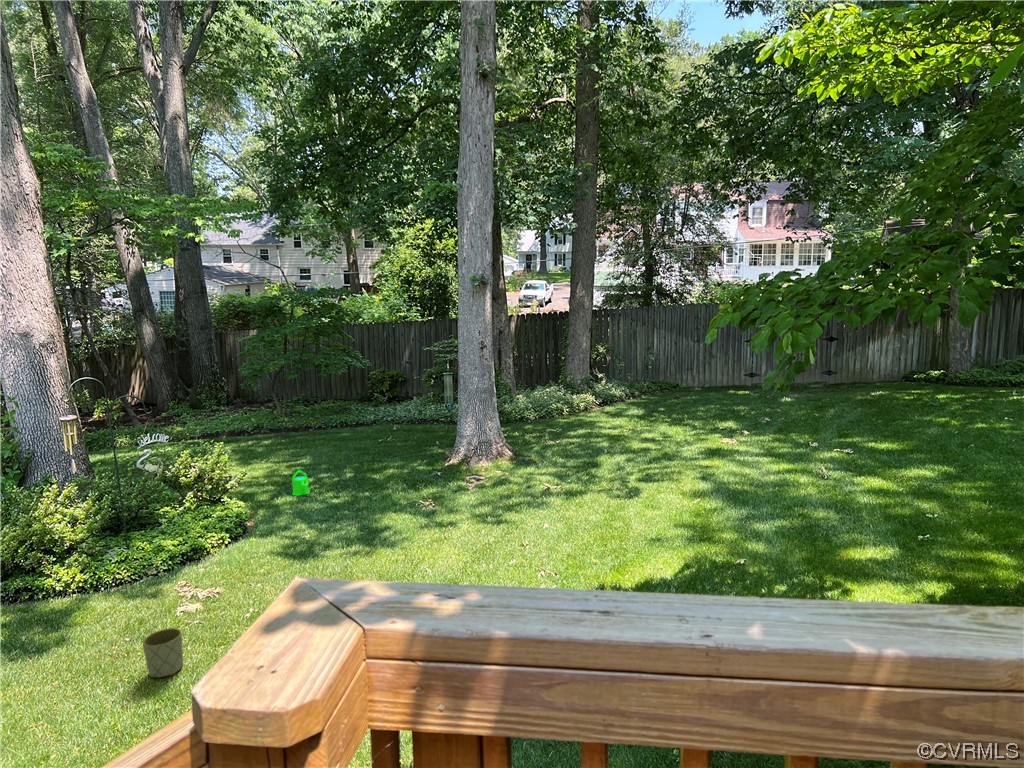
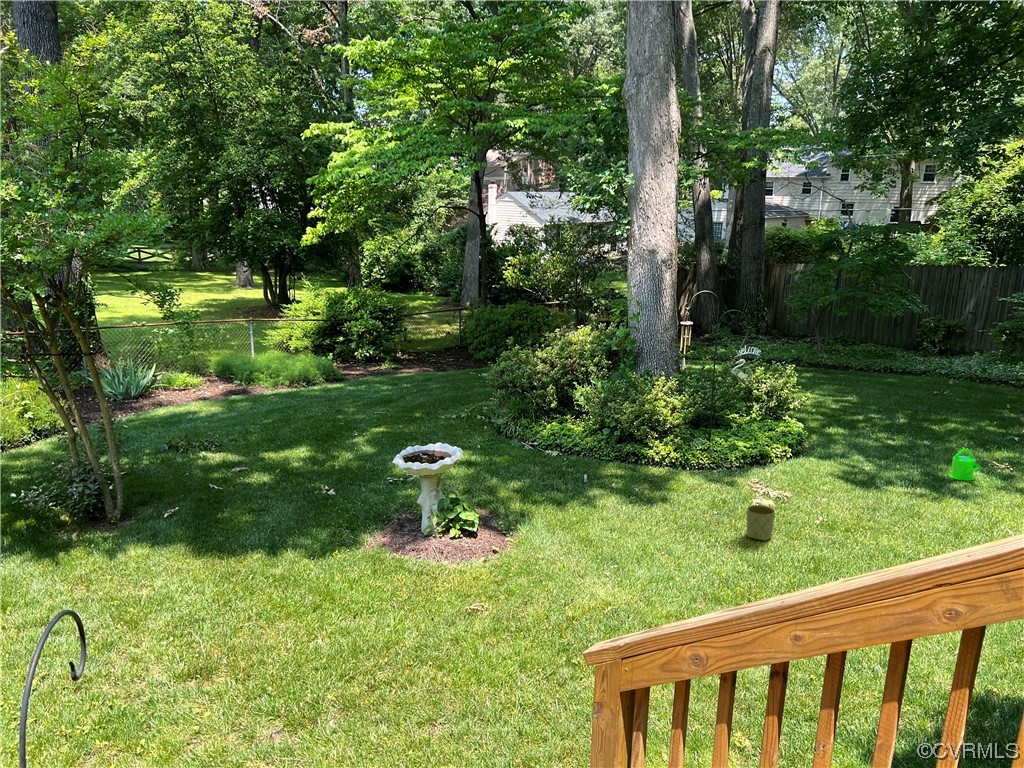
watering can: present [292,470,310,495] -> present [950,449,979,481]

